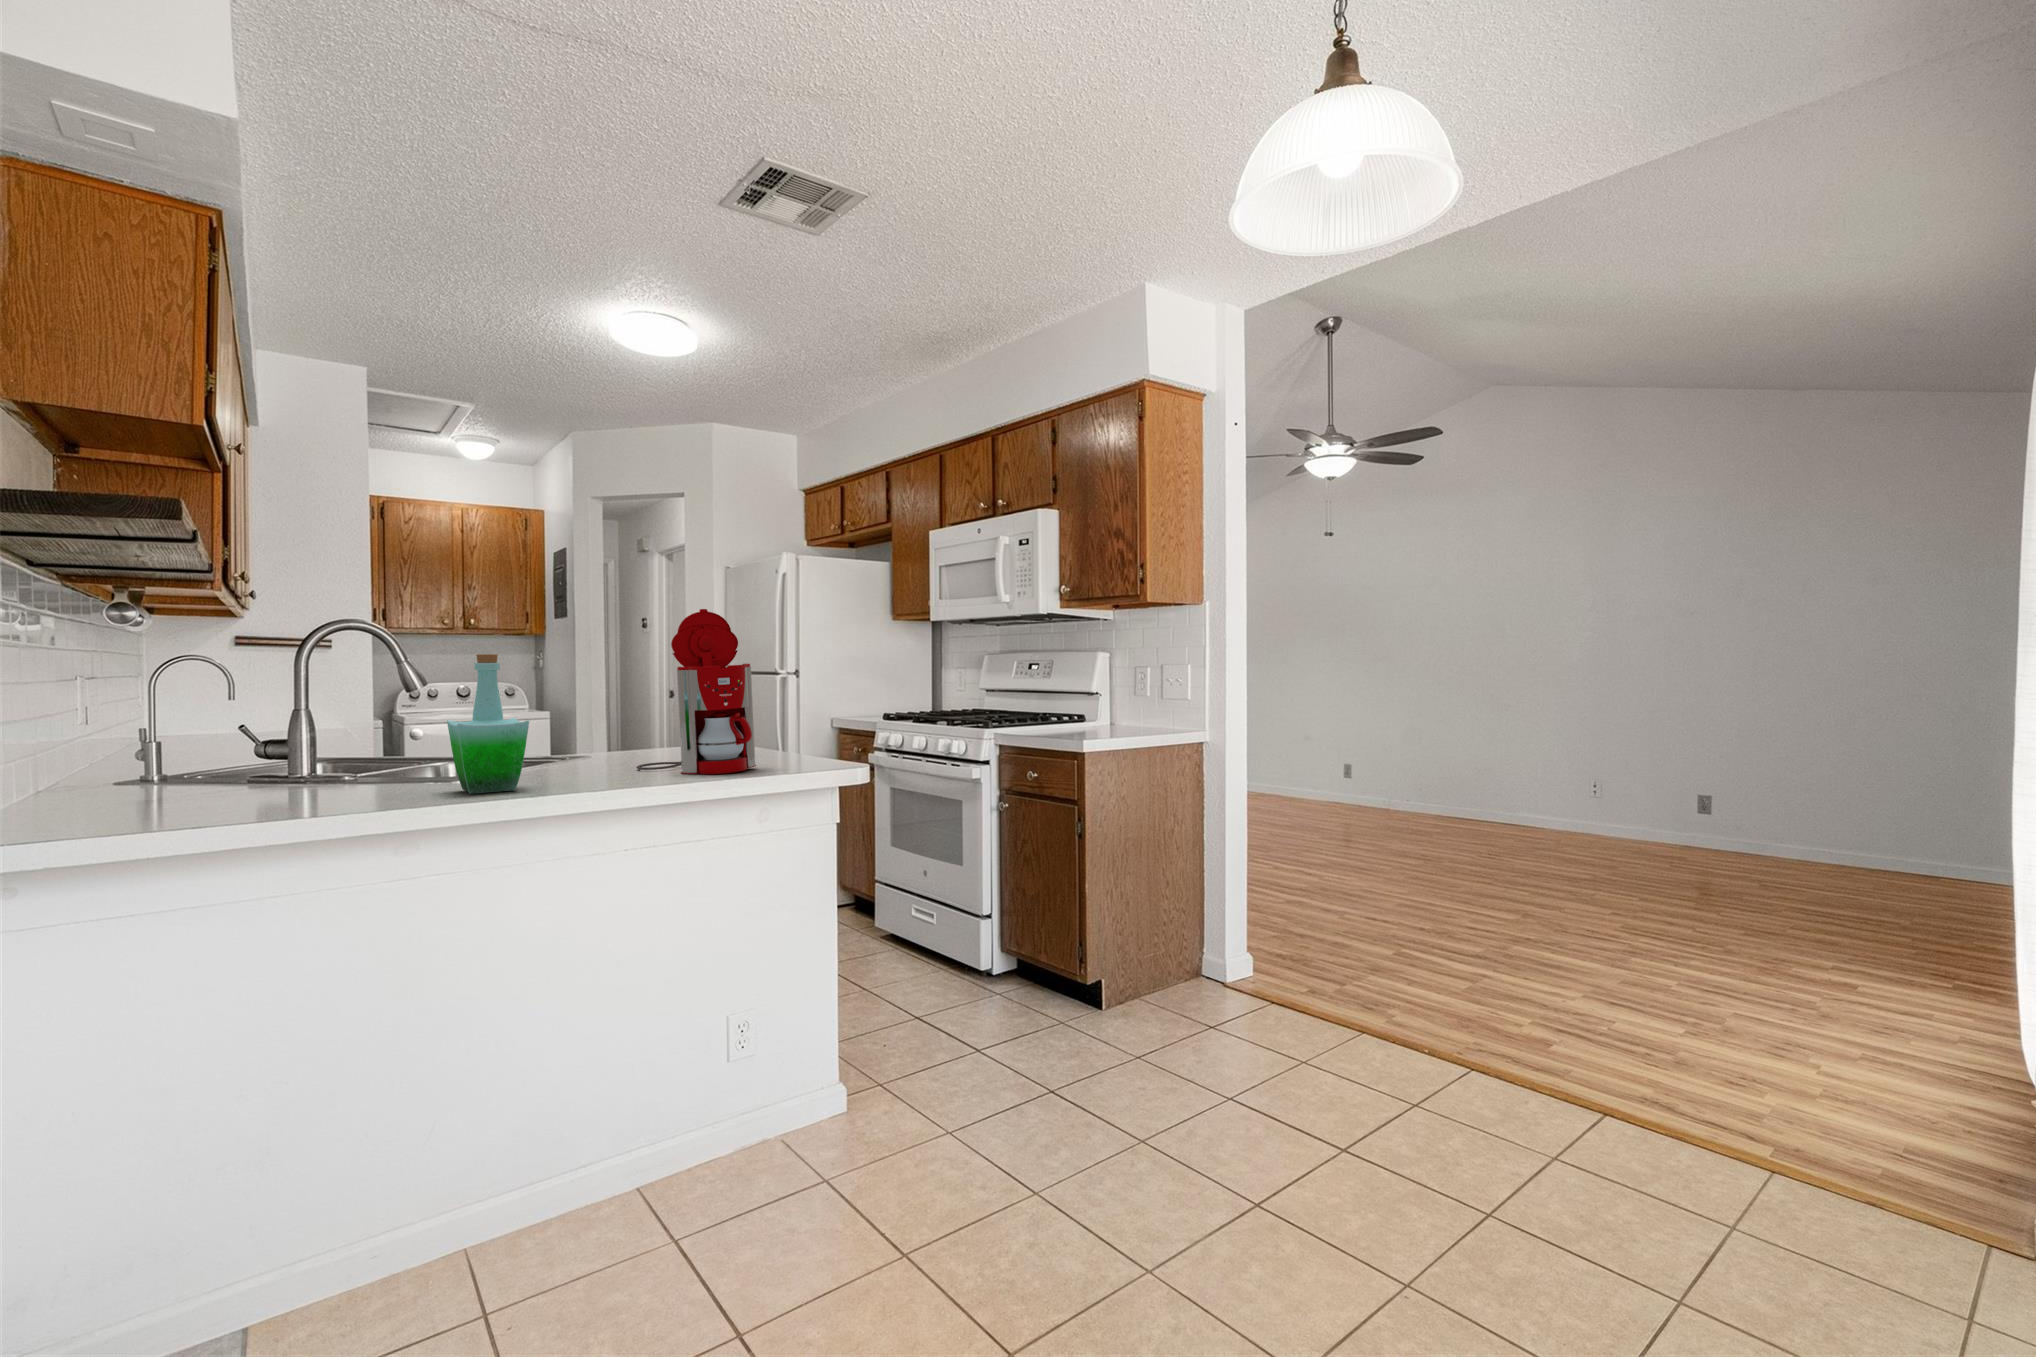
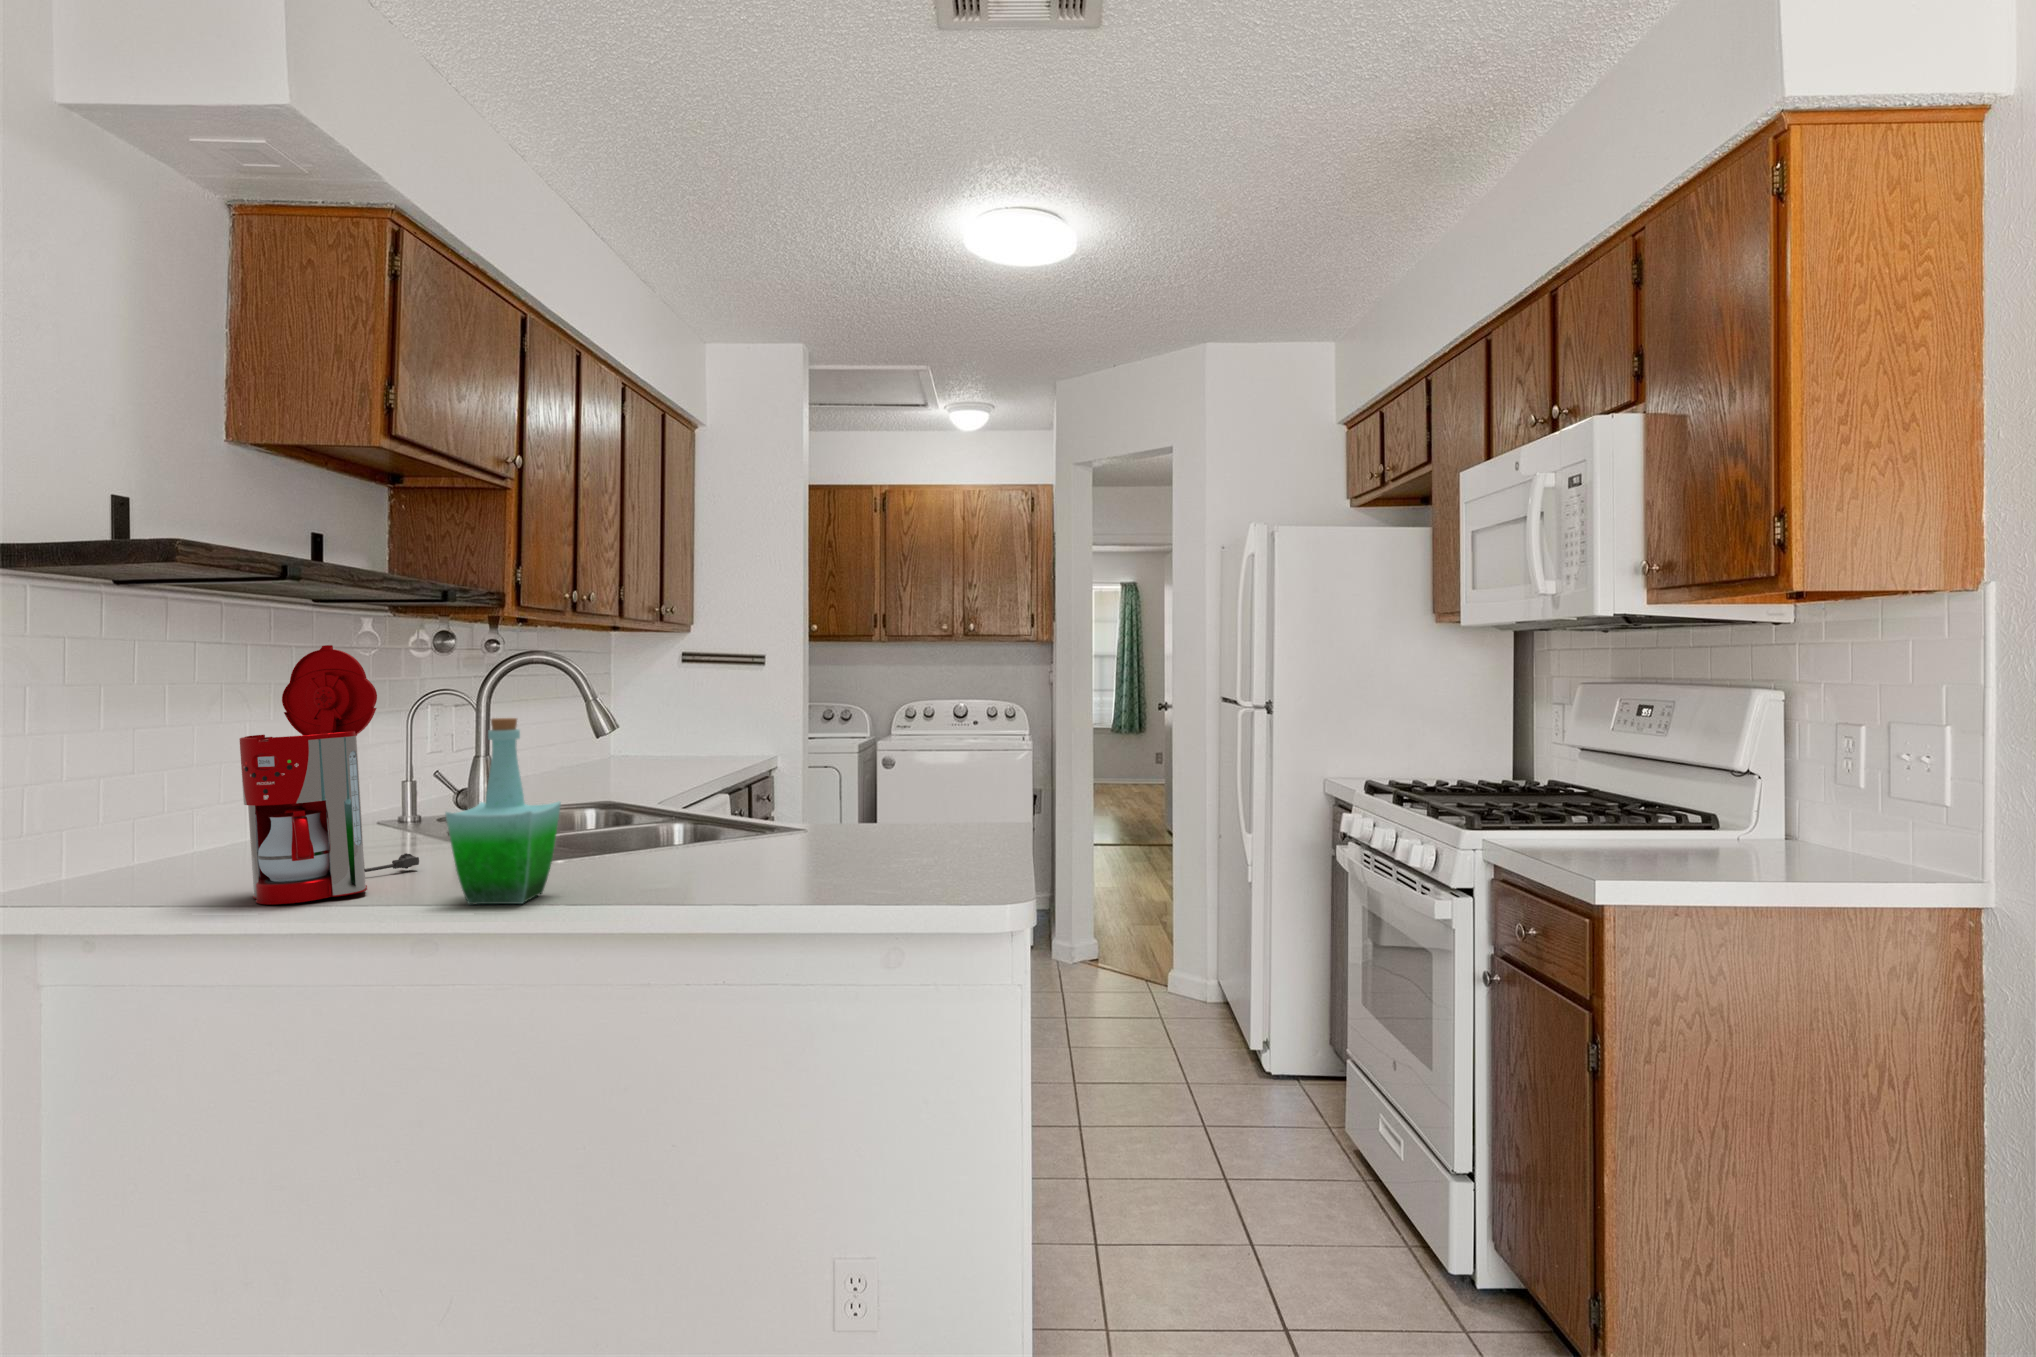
coffee maker: present [637,609,756,774] -> present [239,645,419,904]

